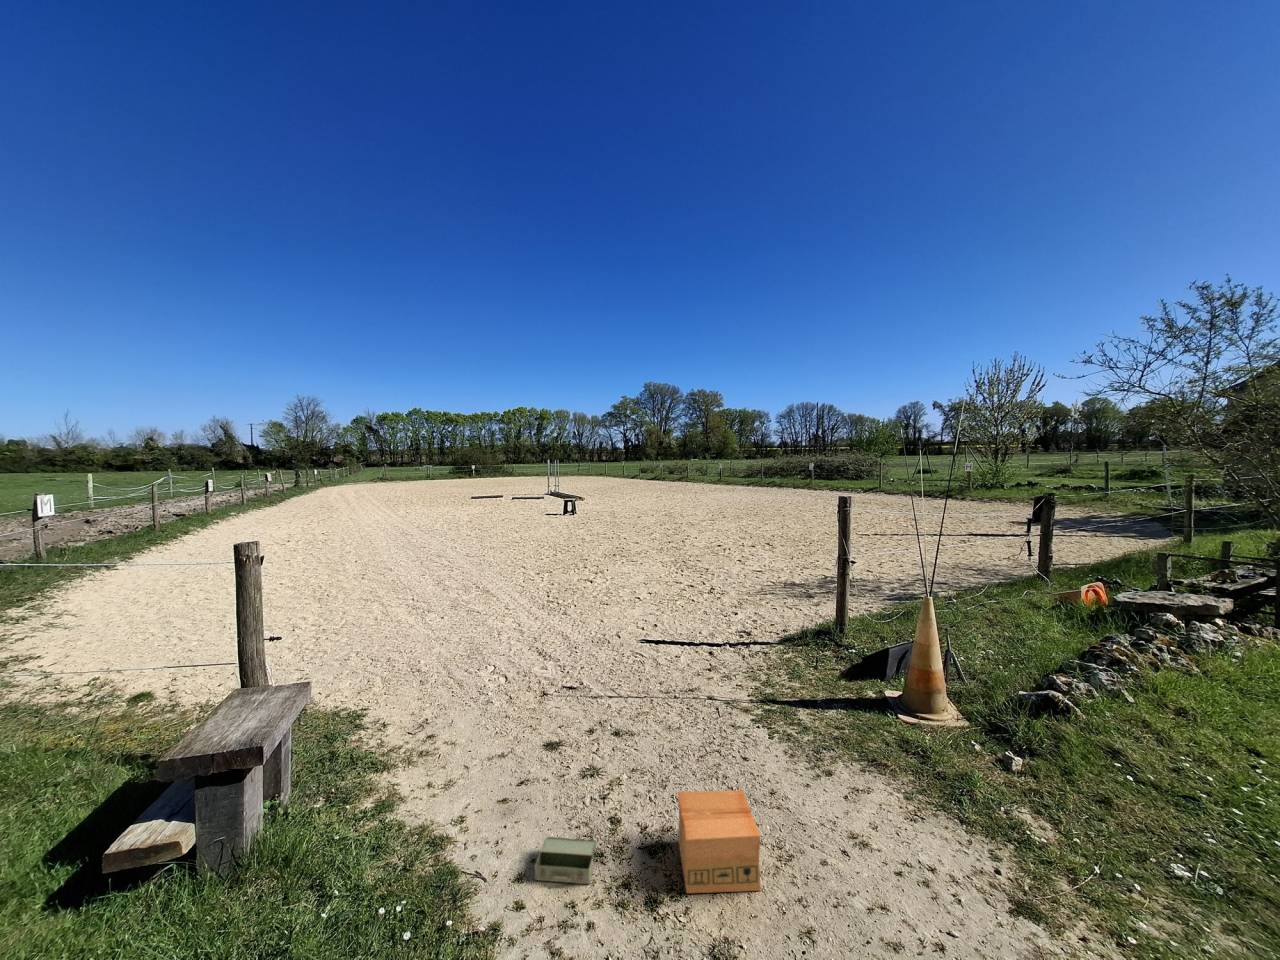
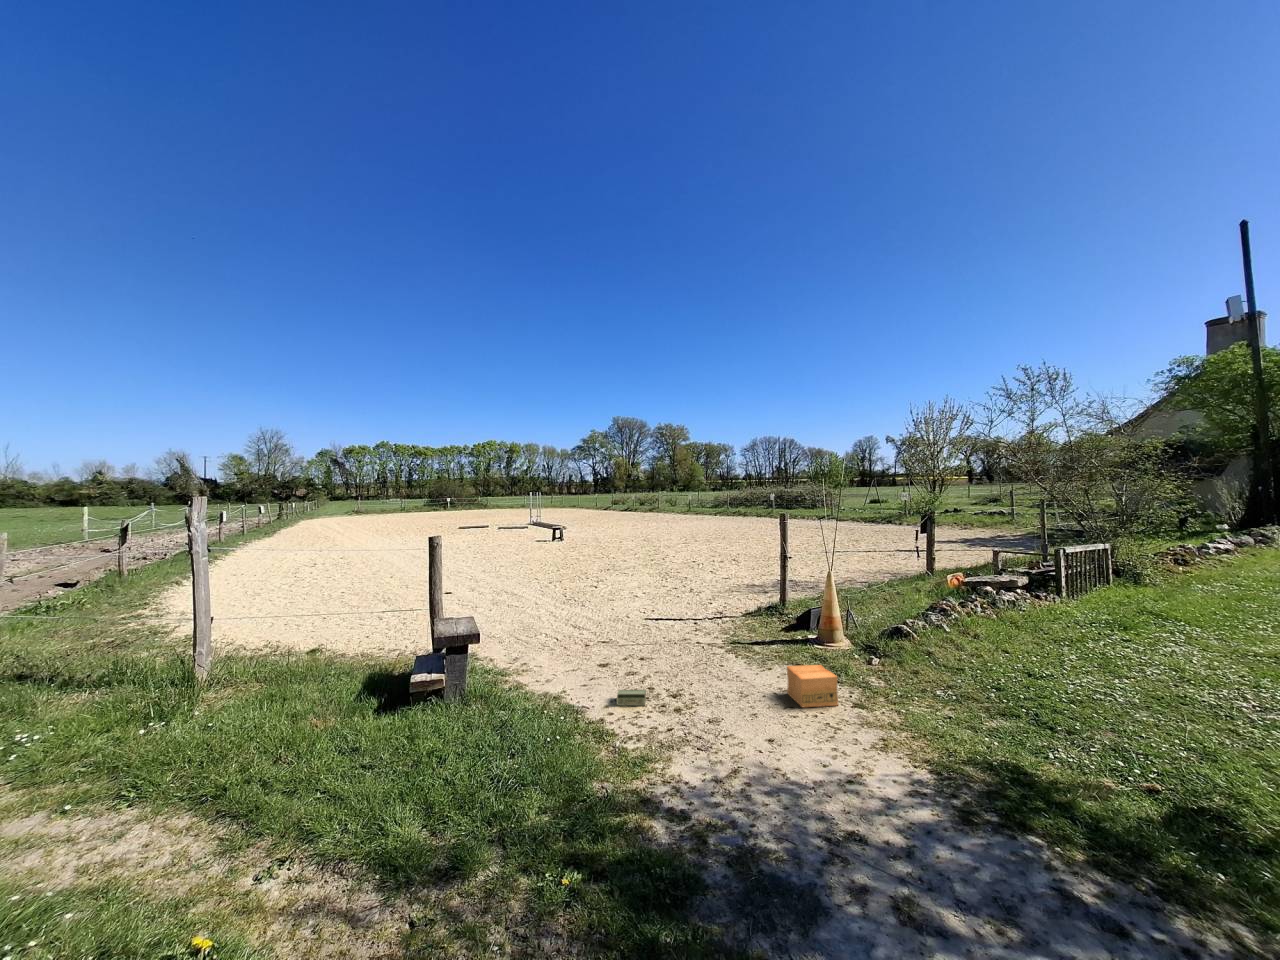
cardboard box: present [678,790,761,893] -> present [787,665,838,707]

